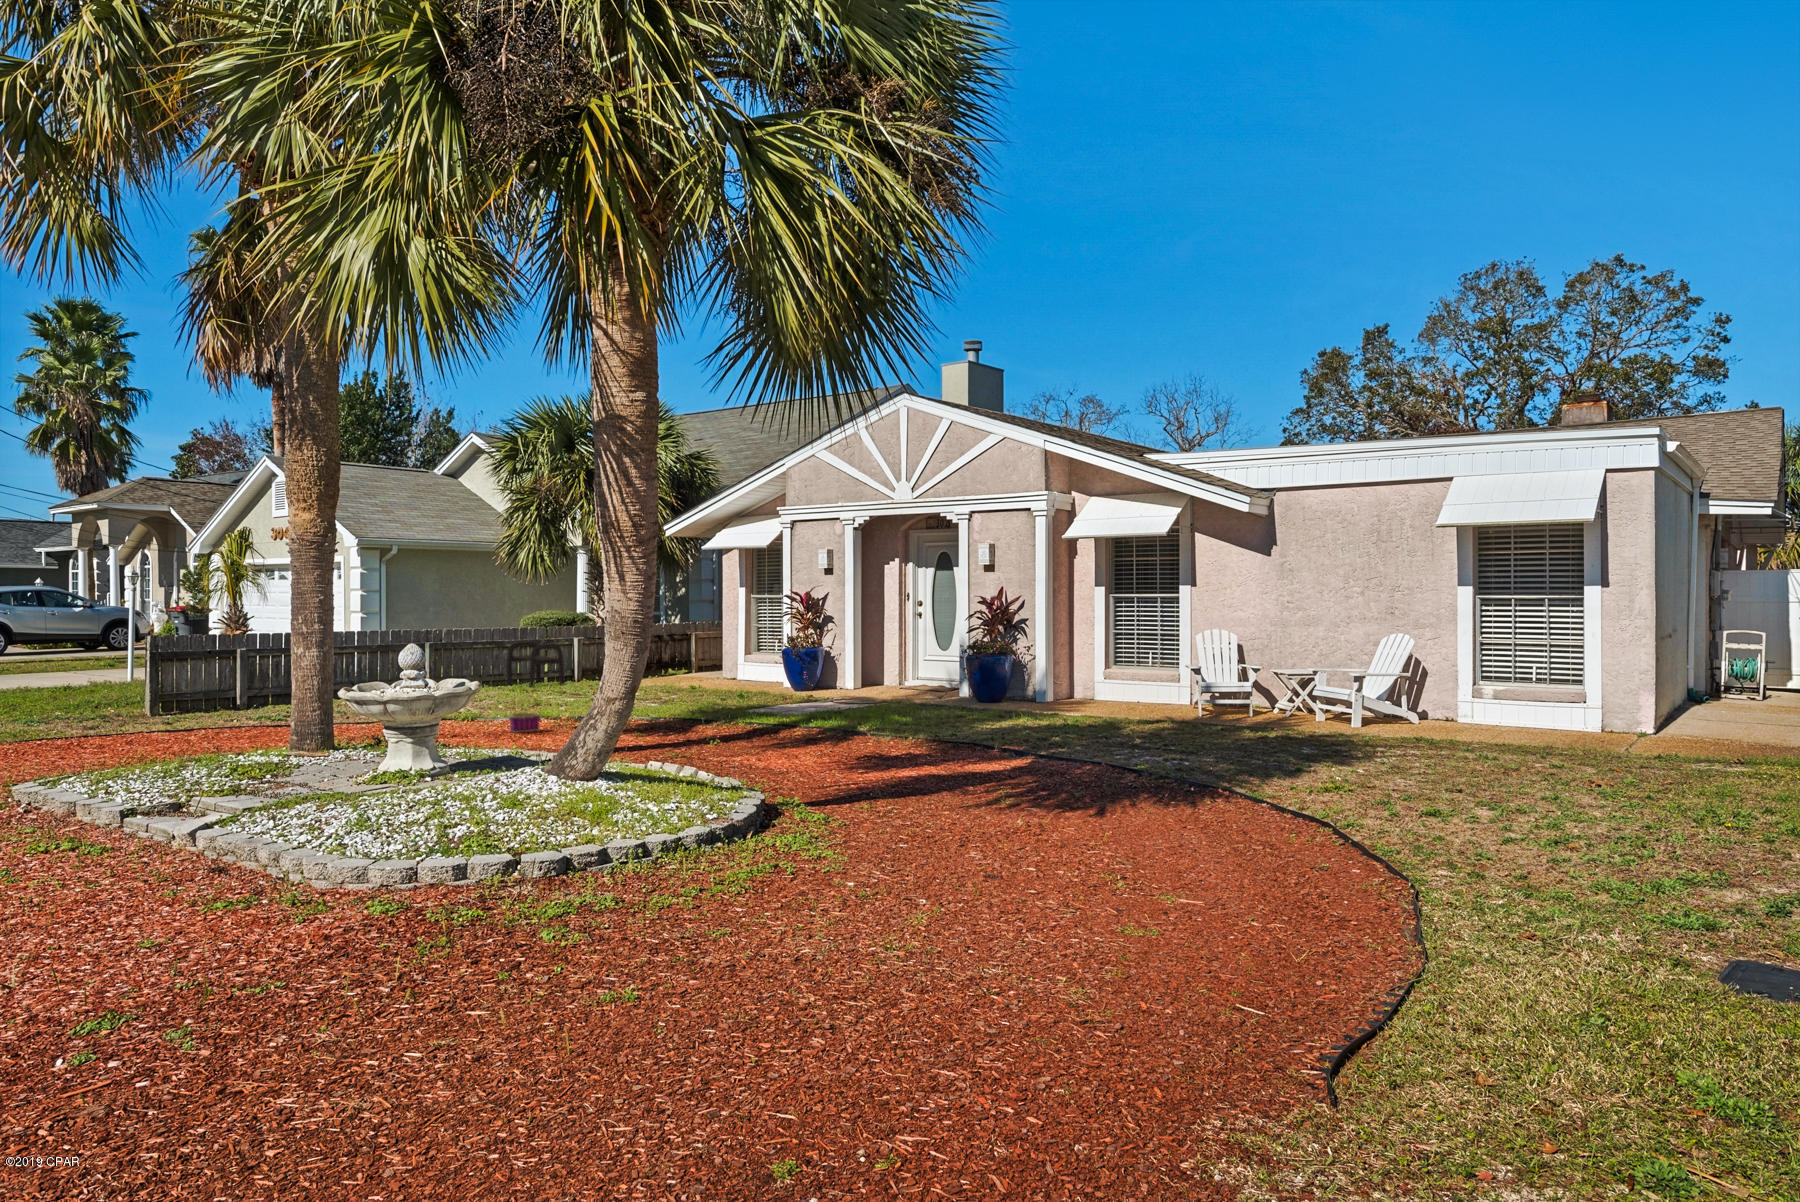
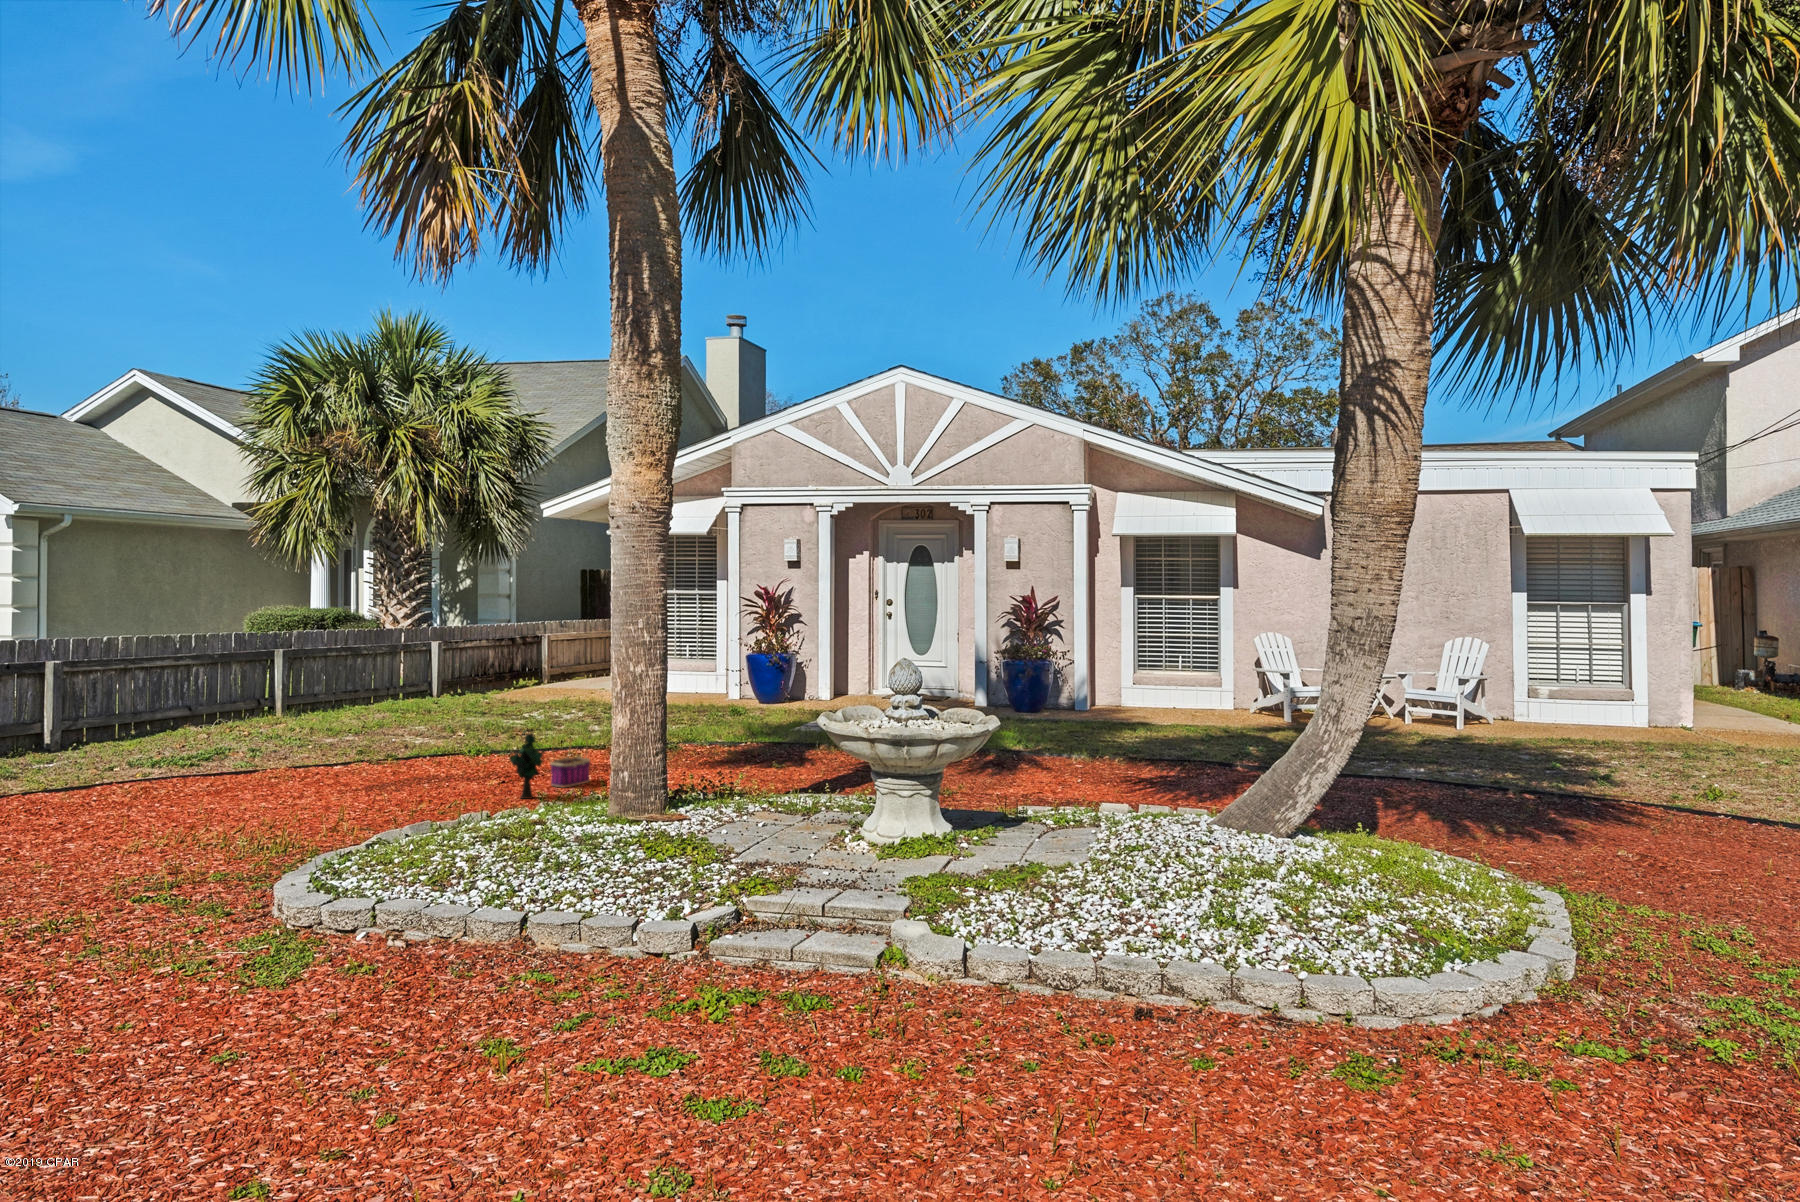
bench: present [507,641,564,687] -> none [342,647,432,709]
decorative plant: none [466,689,495,737] -> present [509,729,545,799]

